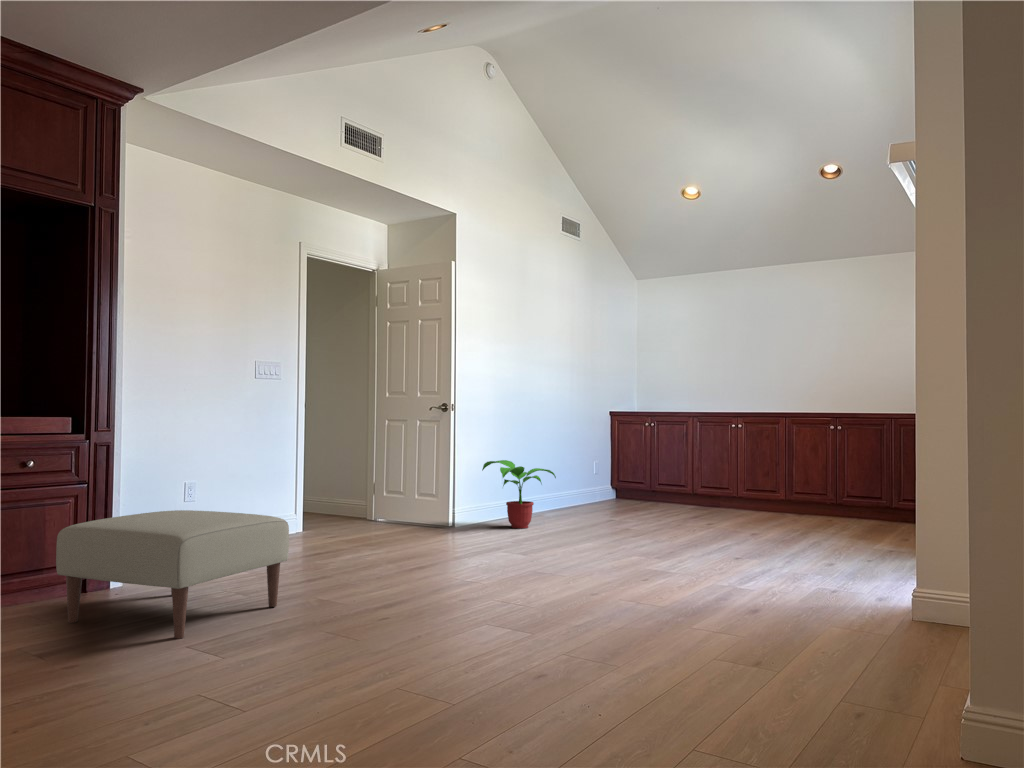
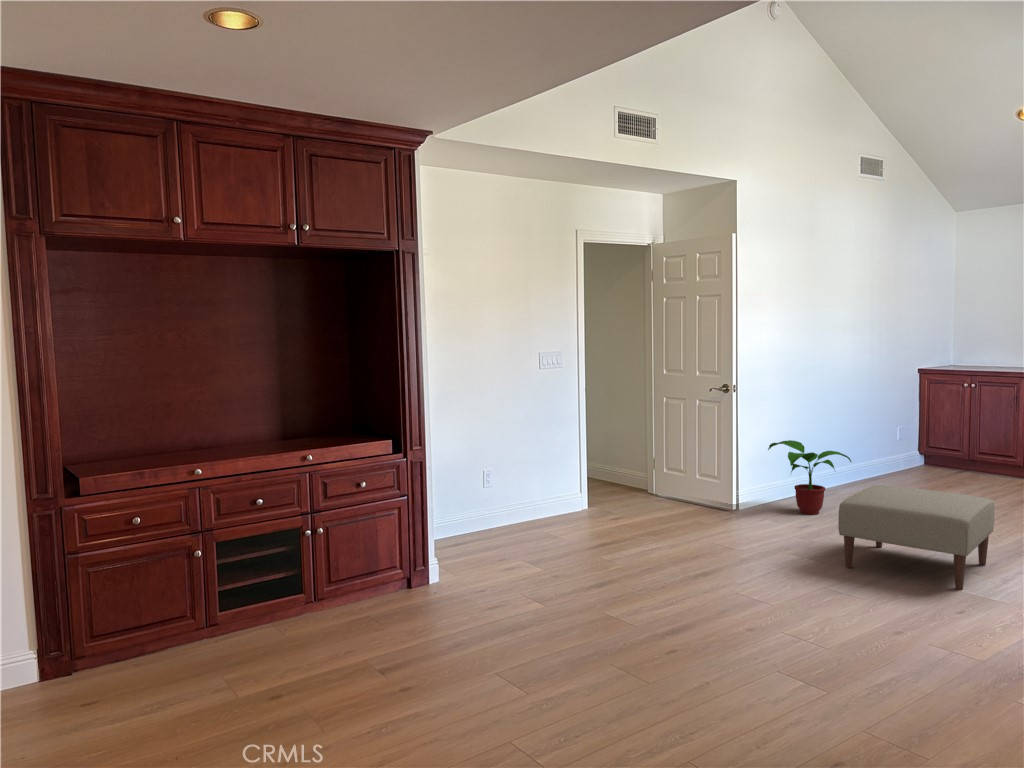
ottoman: present [56,510,289,639] -> present [838,485,995,590]

